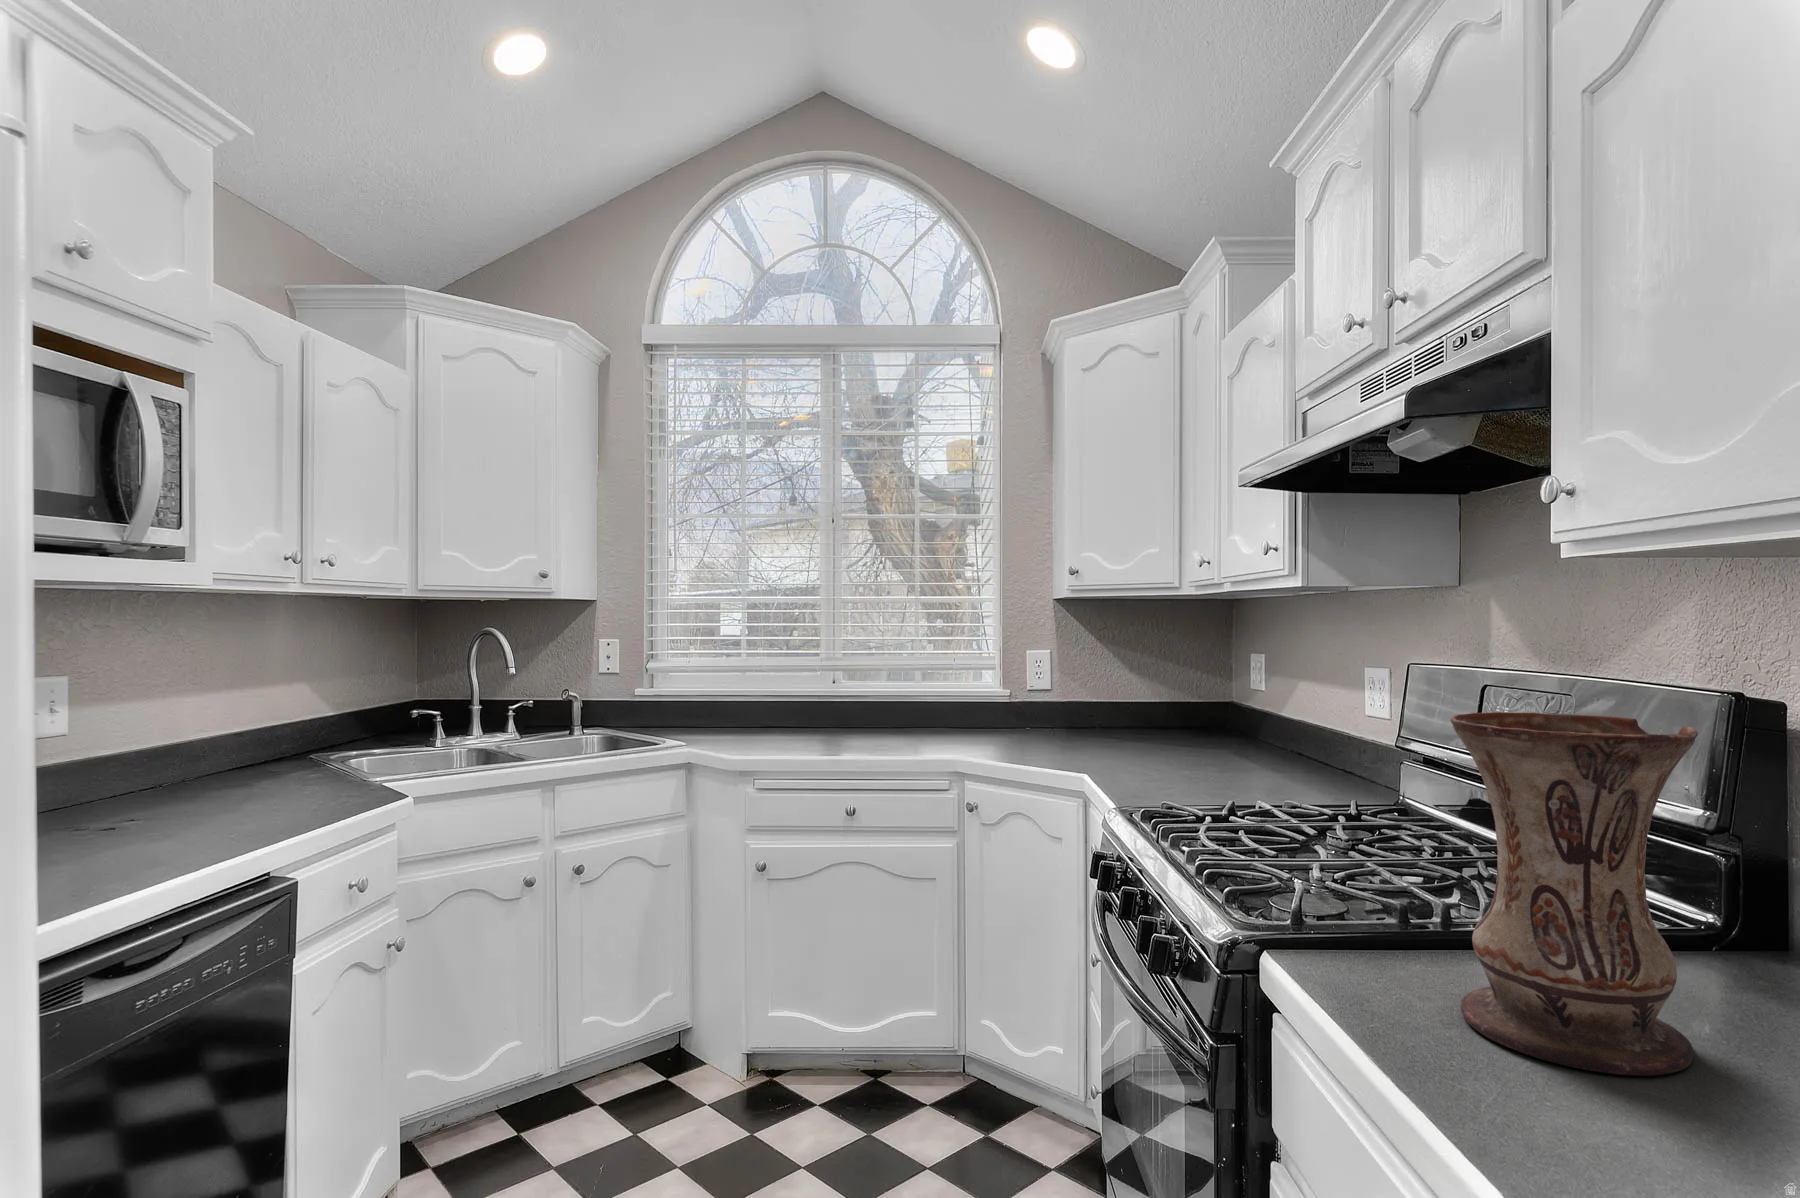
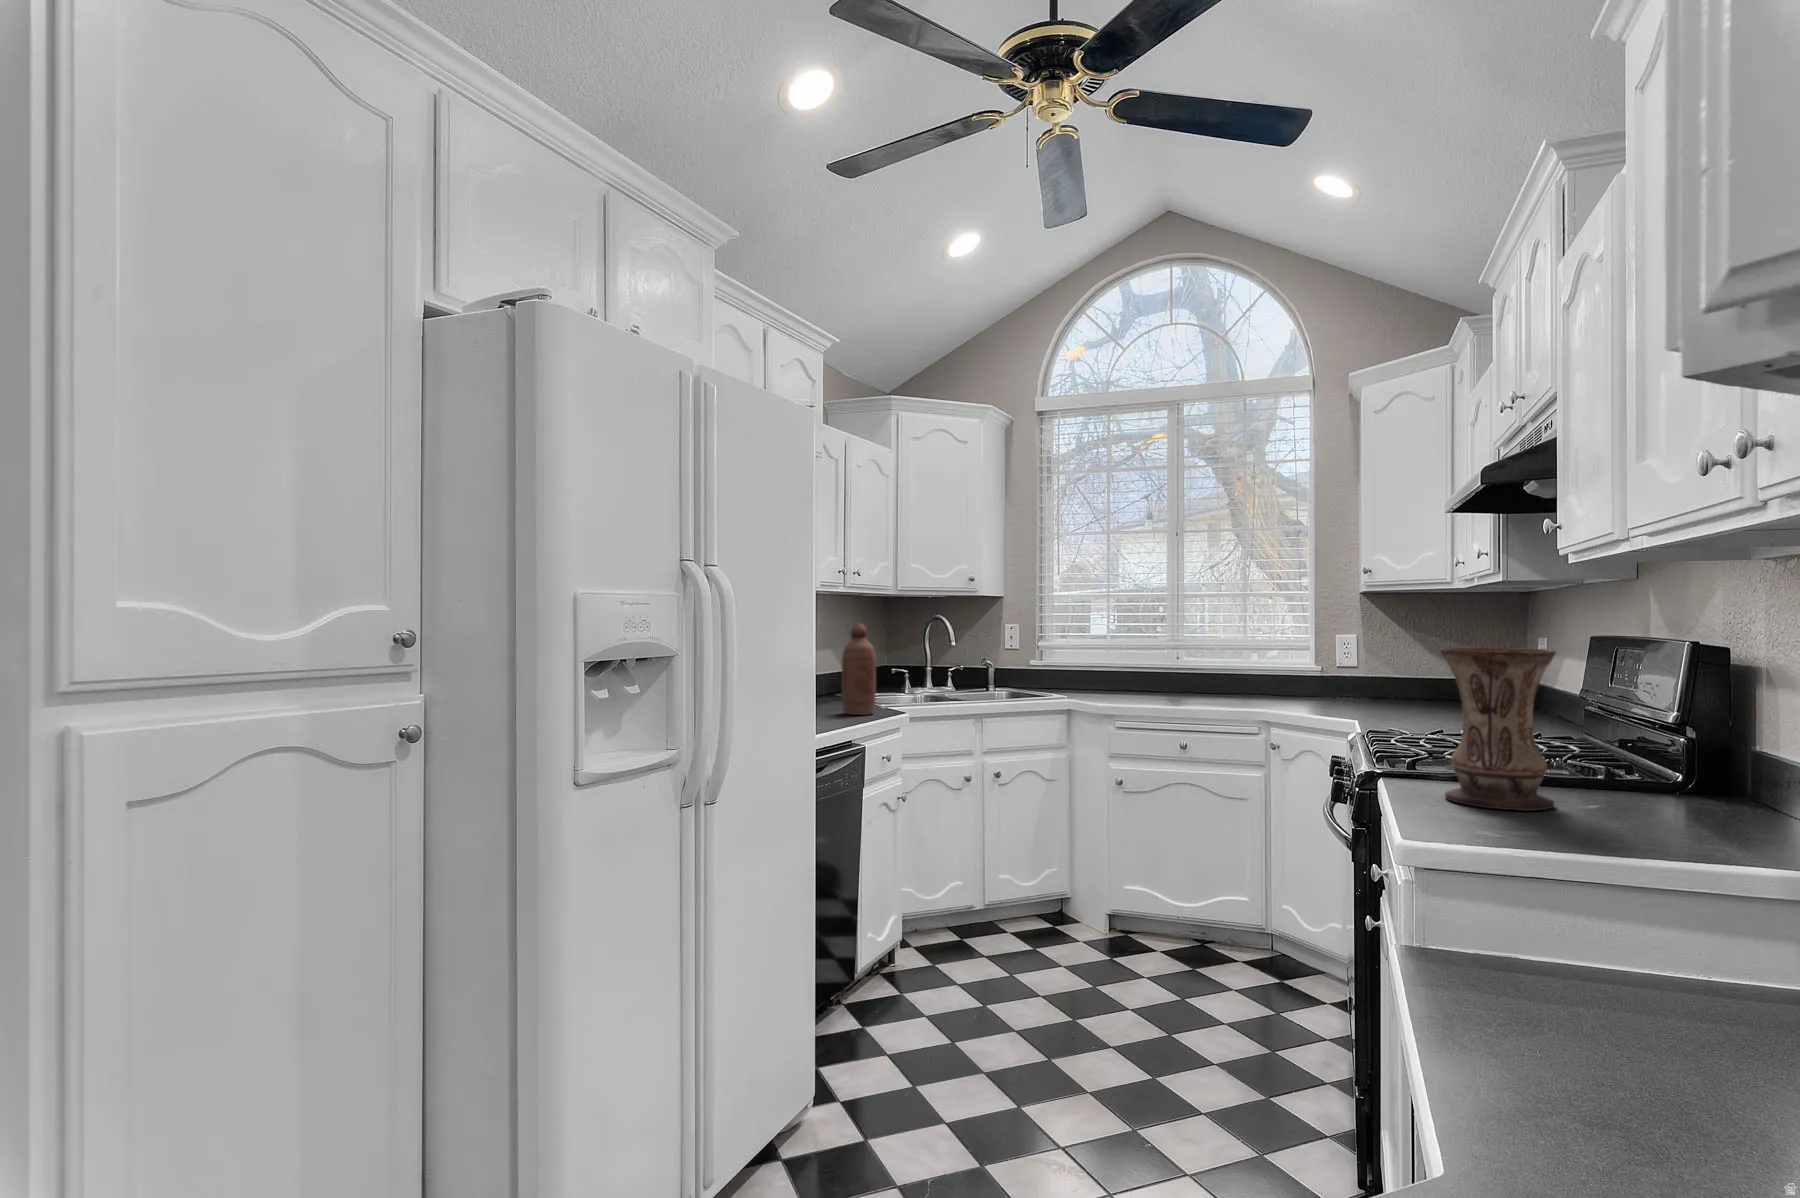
bottle: none [279,645,350,810] -> present [842,623,876,715]

